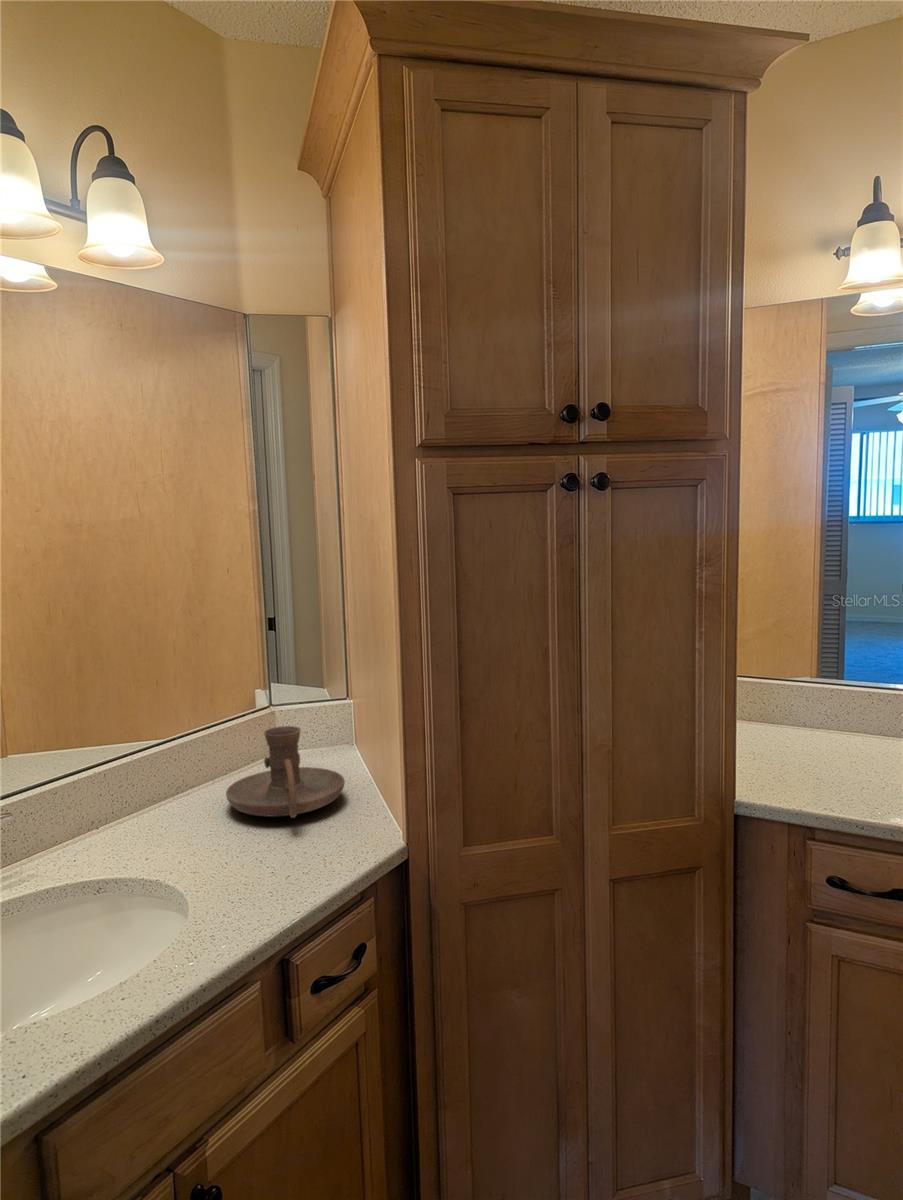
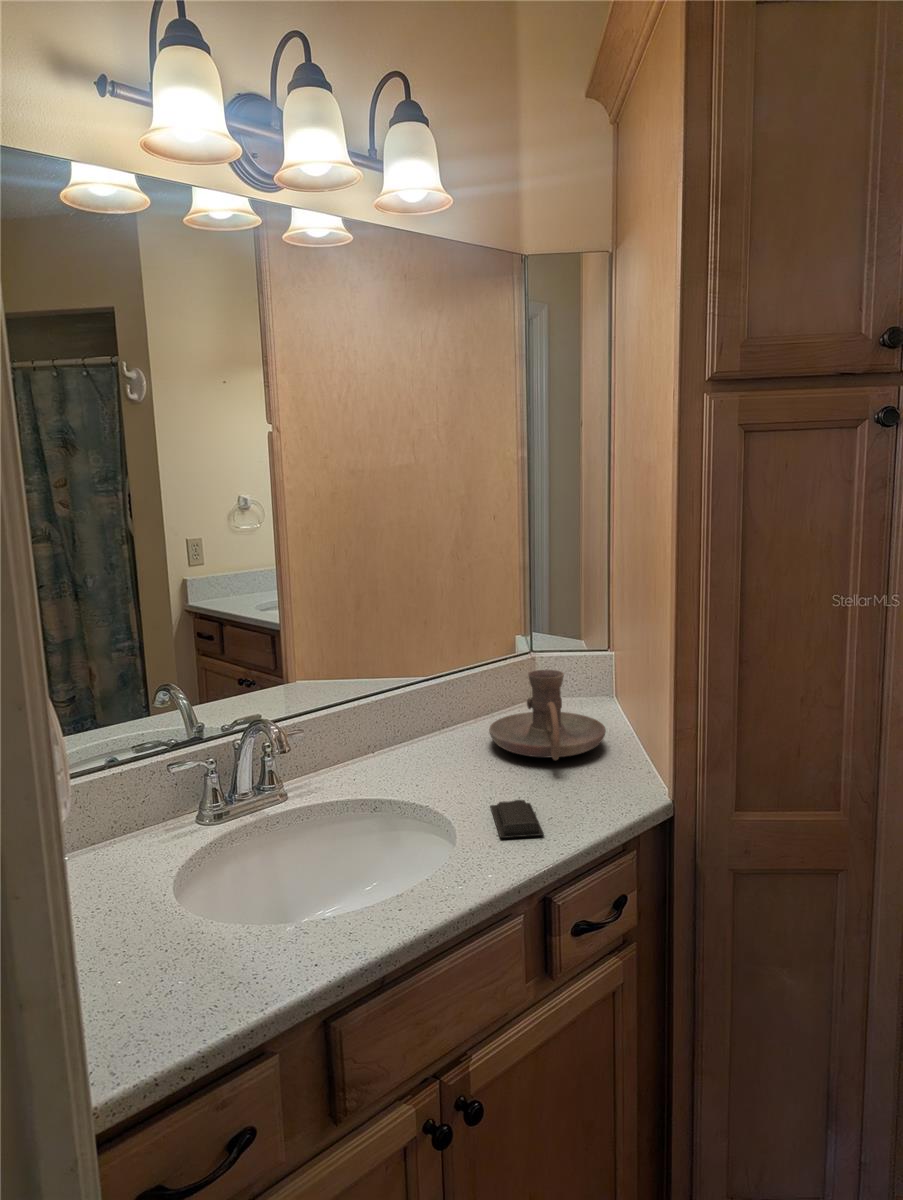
soap bar: none [225,863,279,906] -> present [490,800,544,838]

